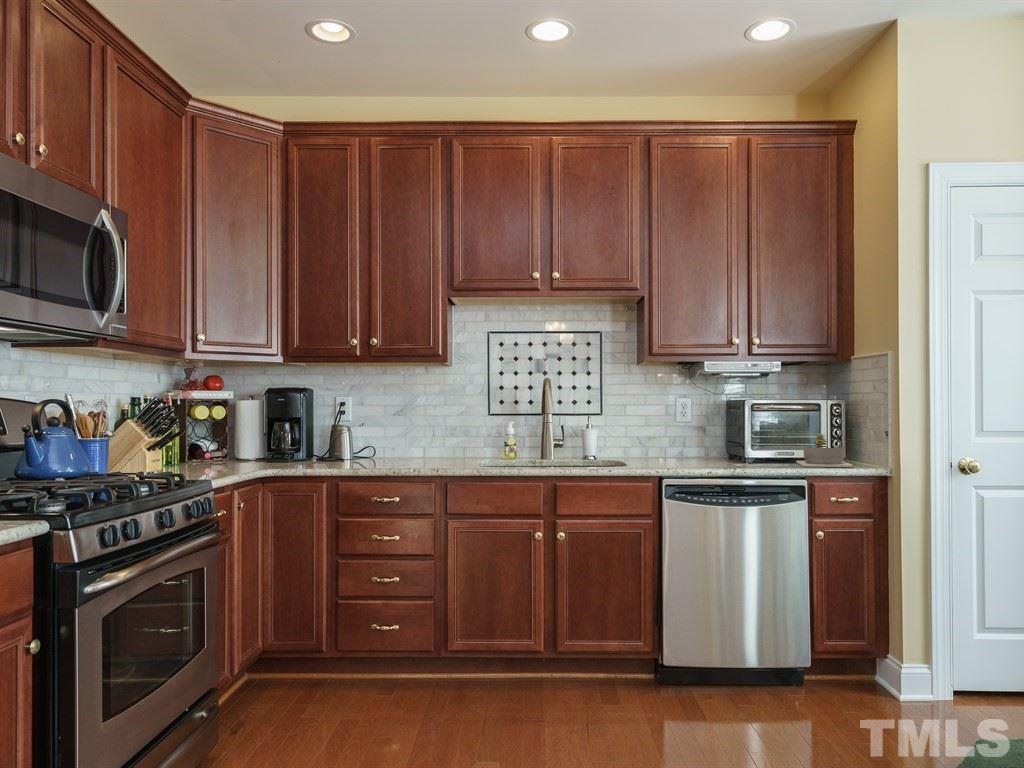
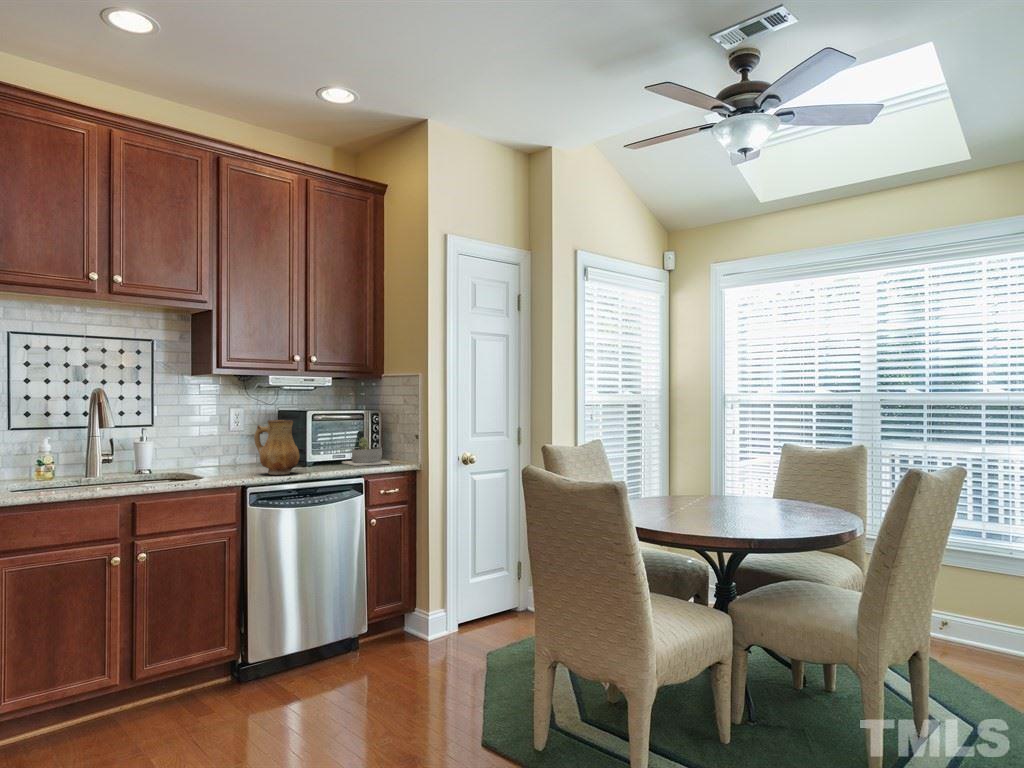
ceramic pitcher: none [678,410,724,469] -> present [254,420,299,475]

